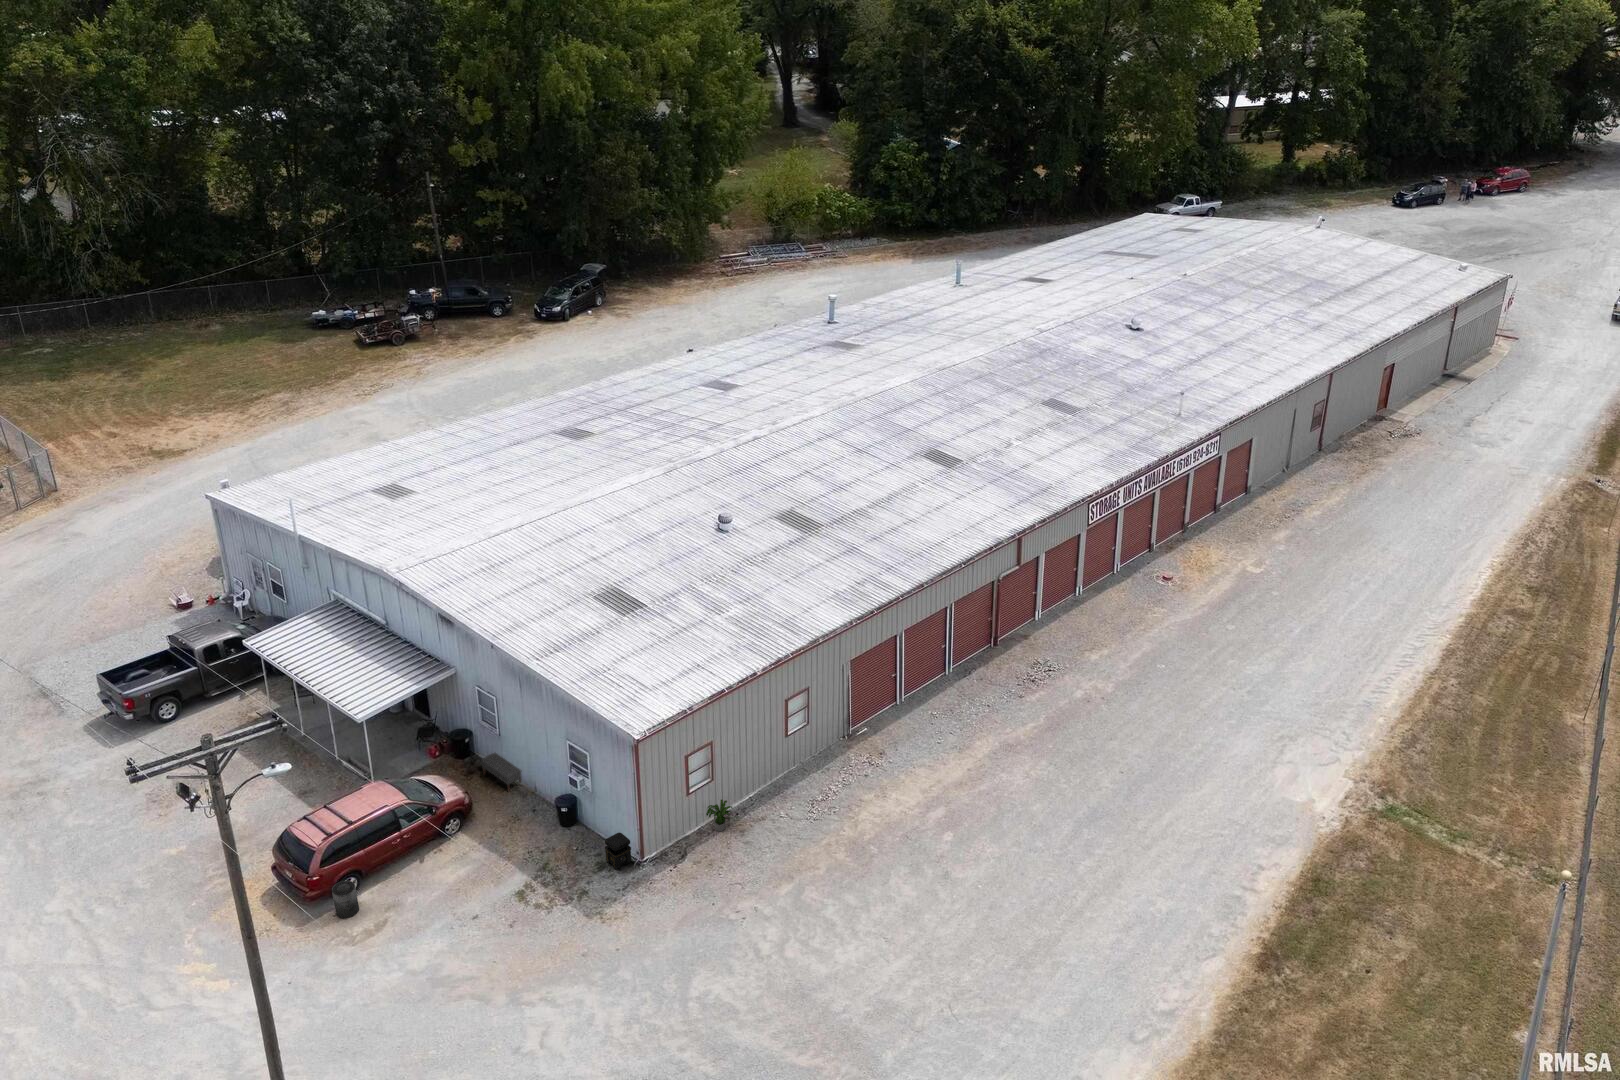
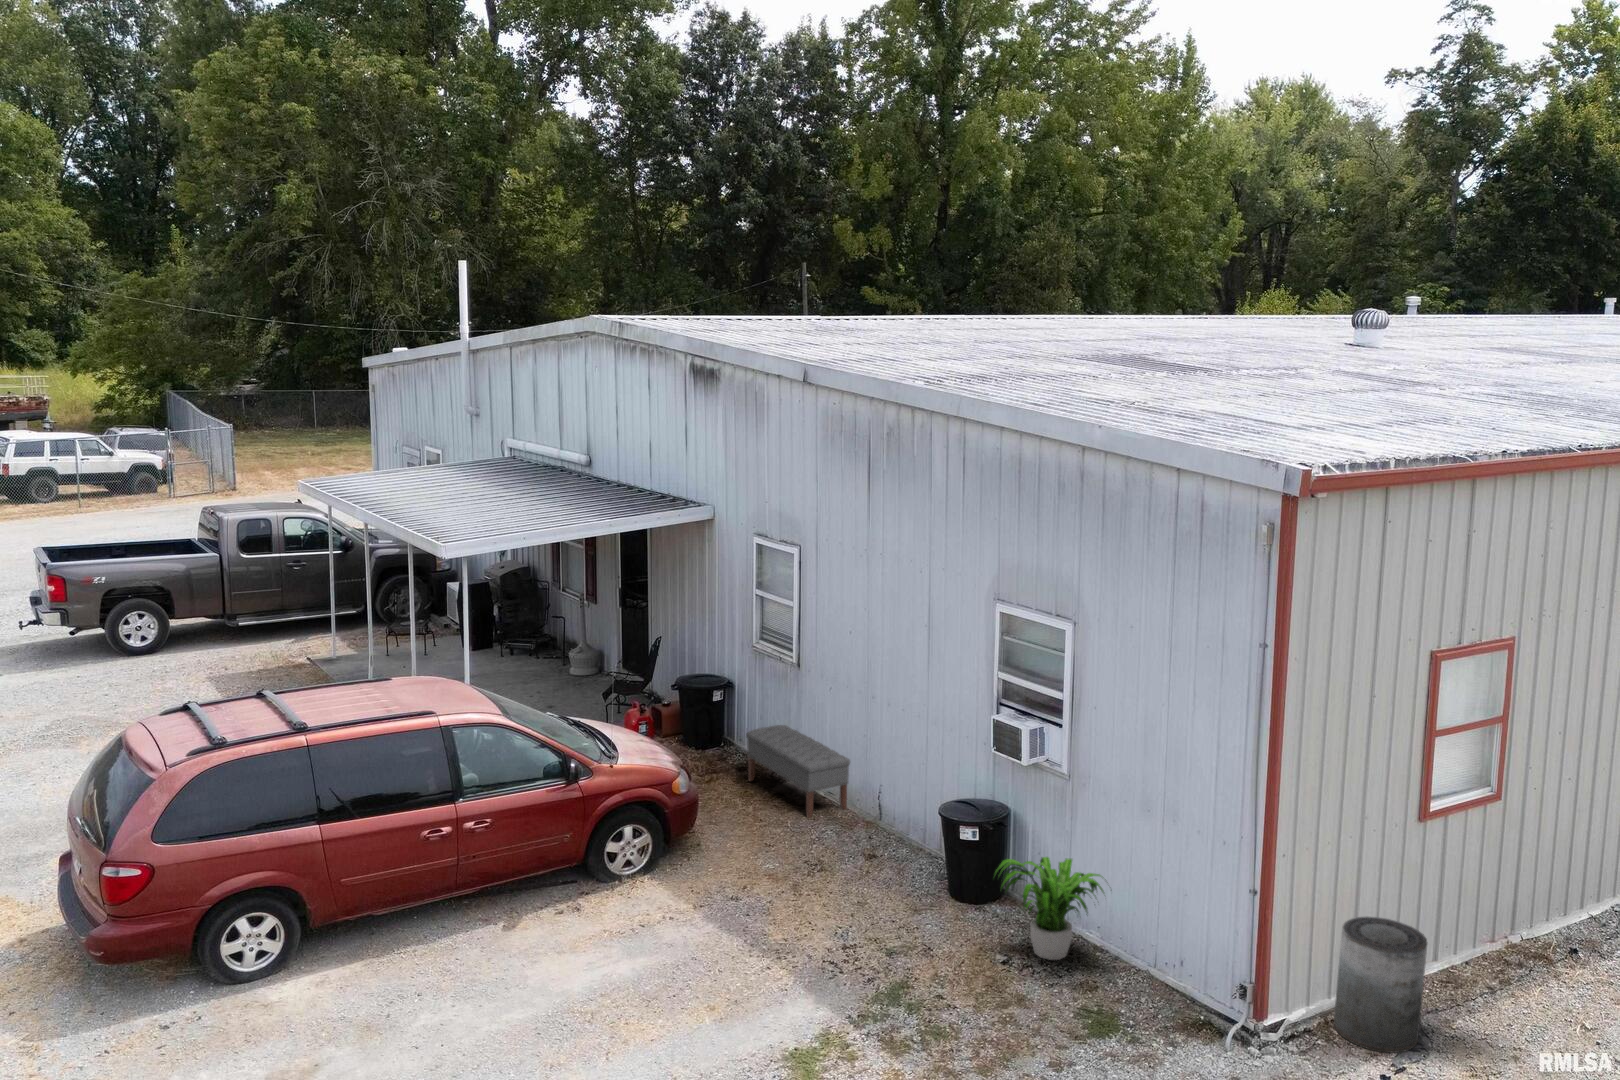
potted plant: present [706,800,732,832] -> present [994,857,1104,960]
toolbox: present [605,833,631,869] -> none [1122,906,1224,1039]
trash can: present [332,881,359,919] -> present [1334,917,1428,1053]

